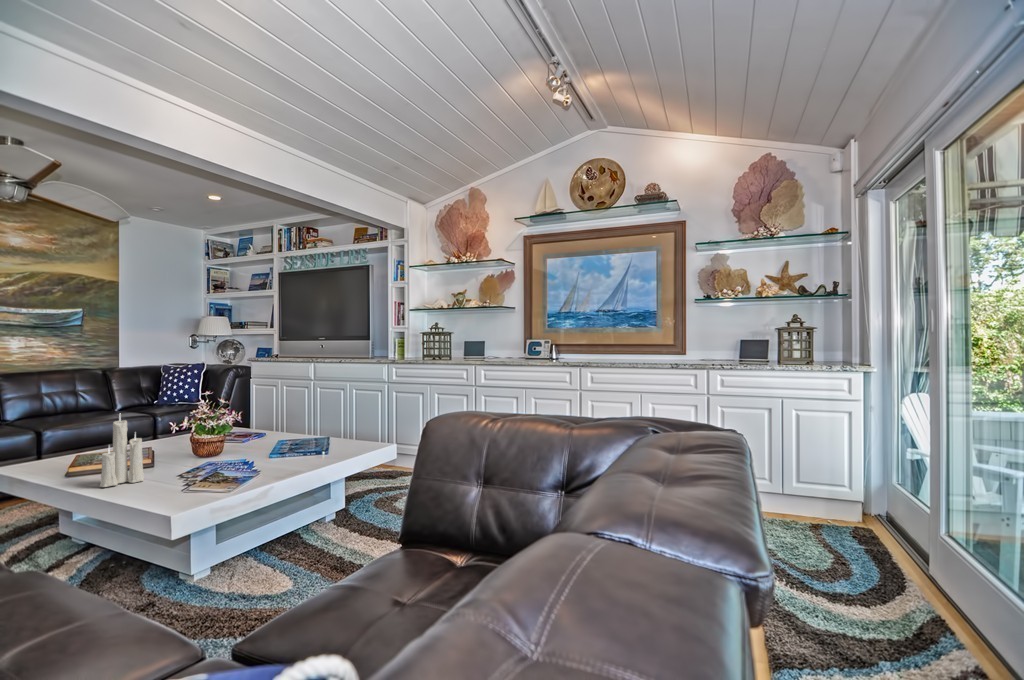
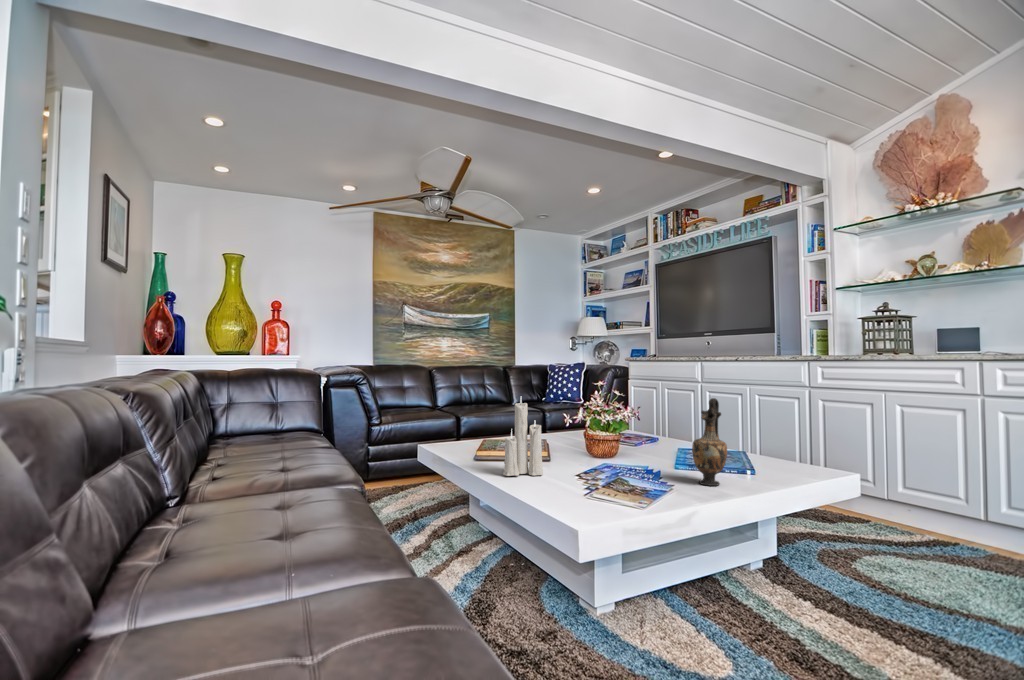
vase: none [279,404,304,468] -> present [692,398,727,486]

